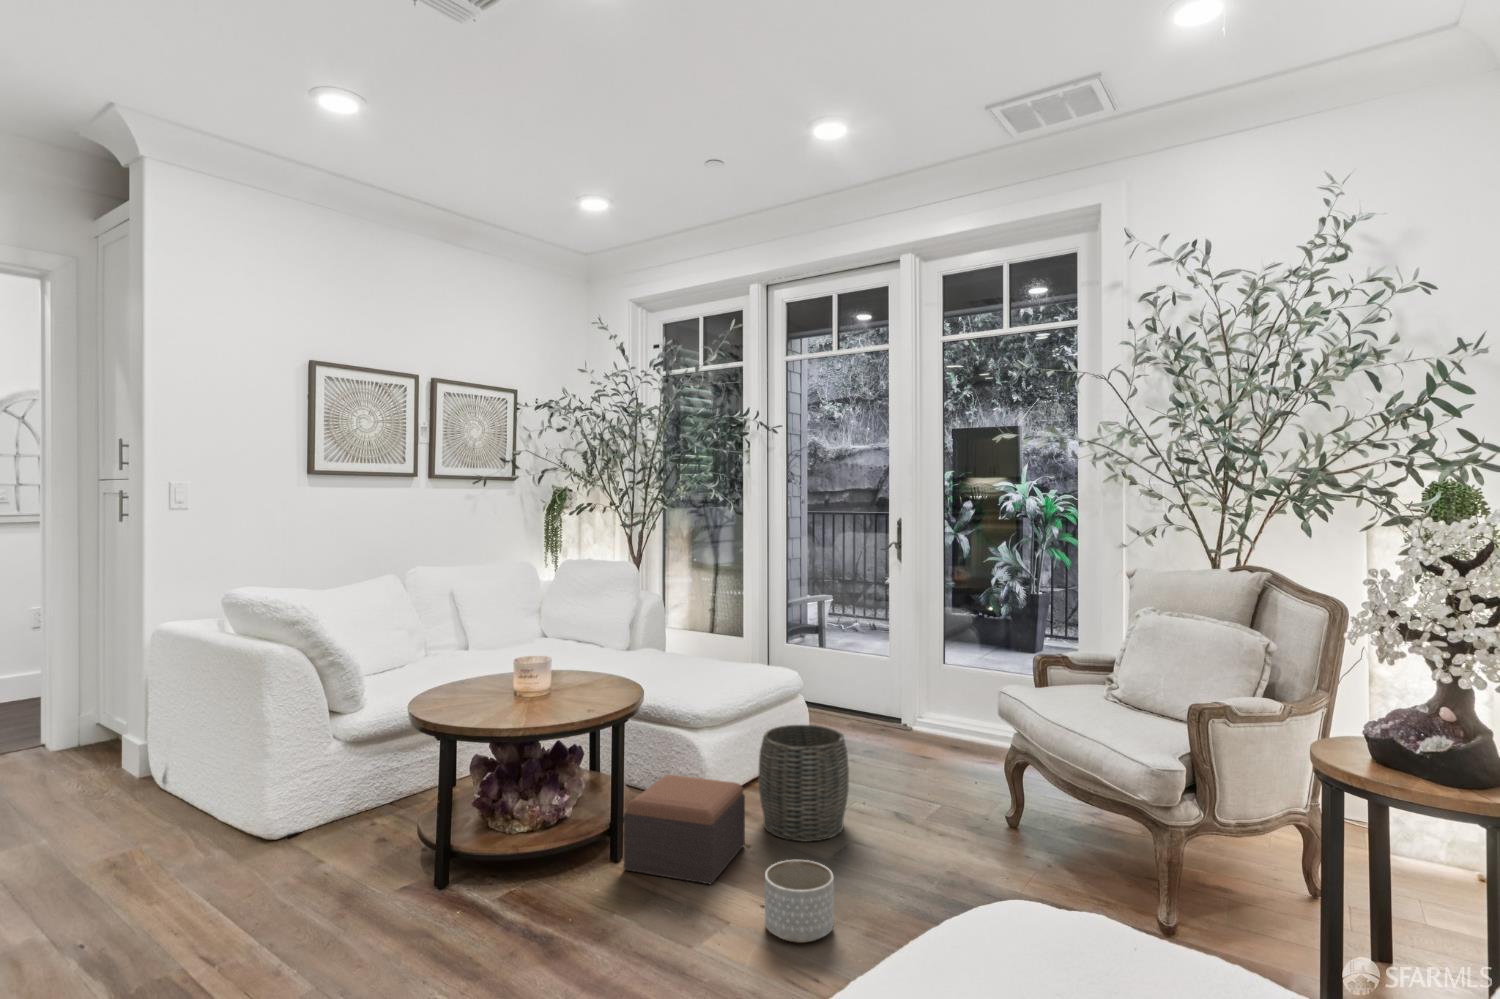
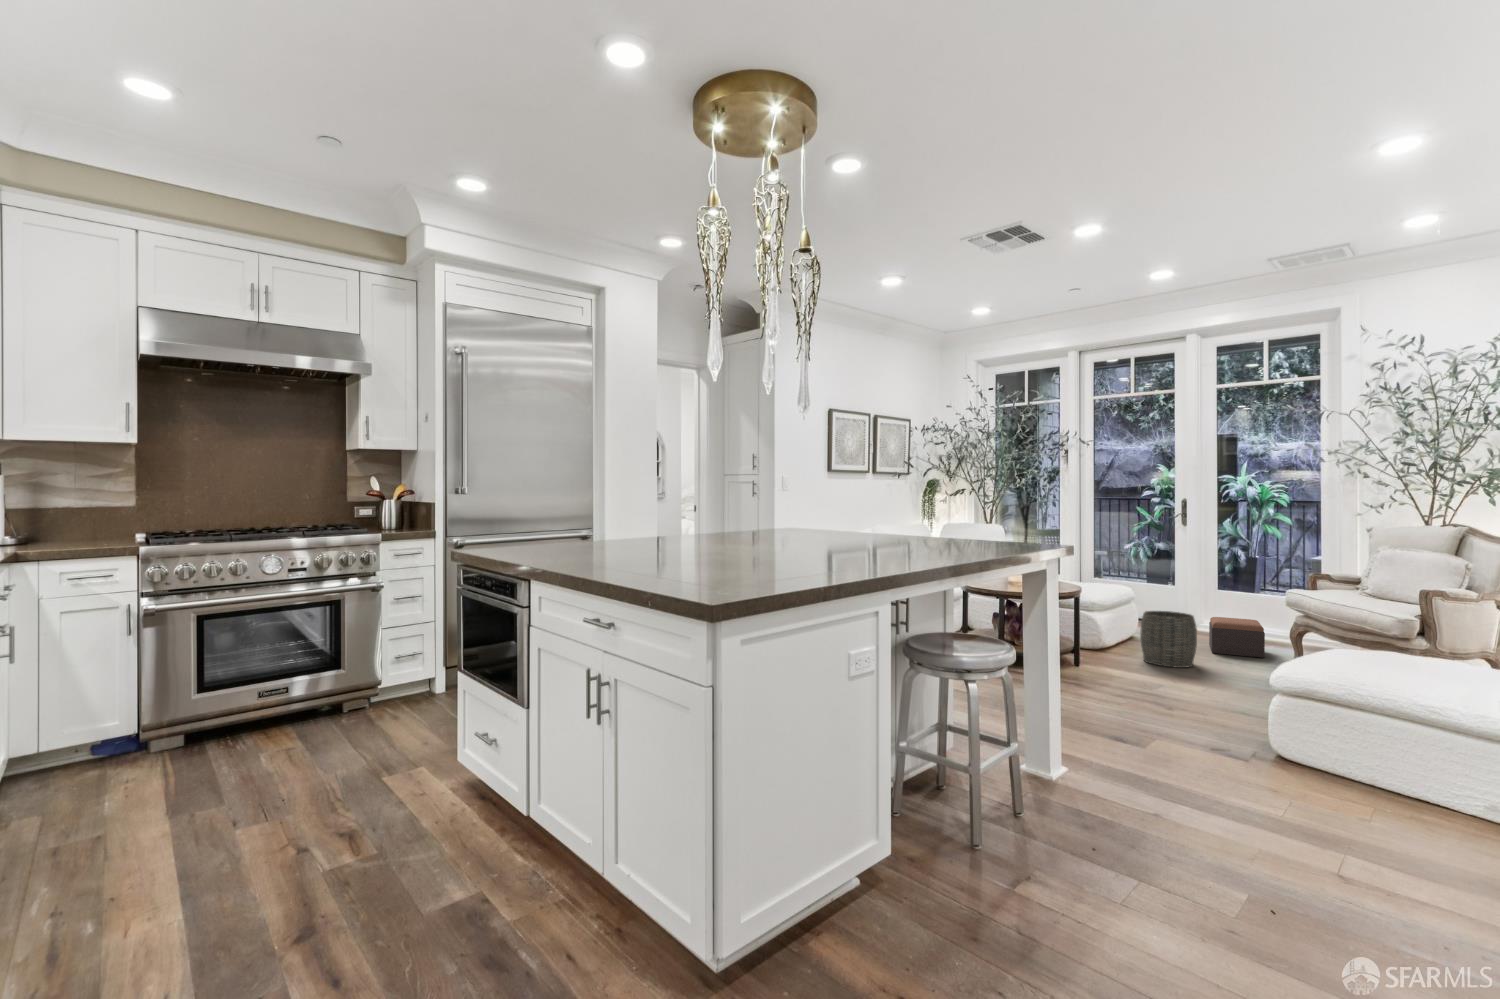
footstool: present [624,775,745,884] -> present [1209,617,1265,658]
planter: present [765,860,834,943] -> none [1185,661,1224,694]

